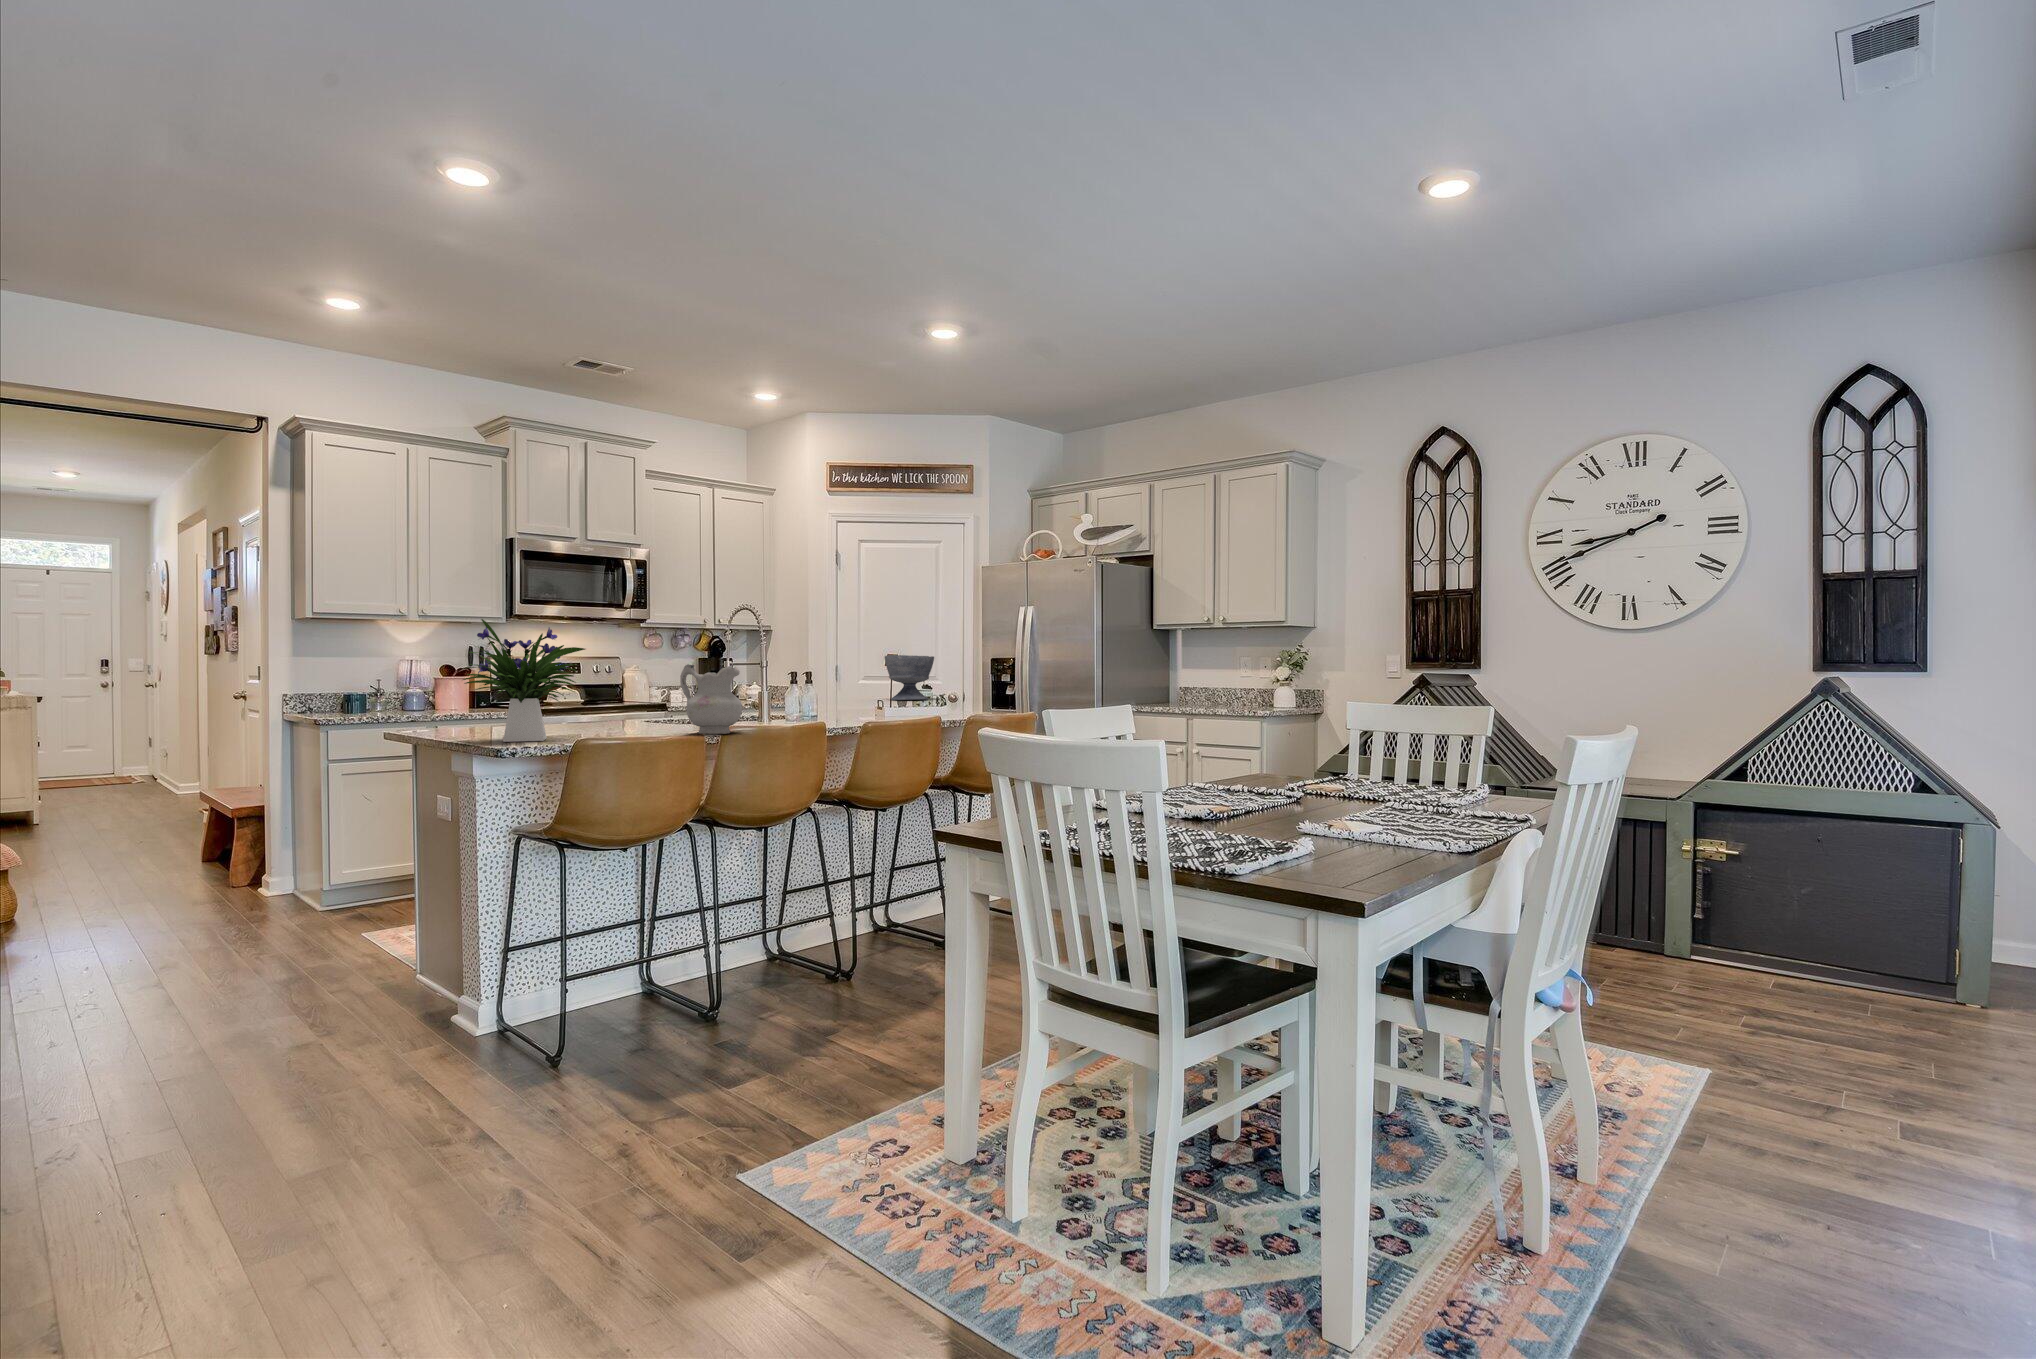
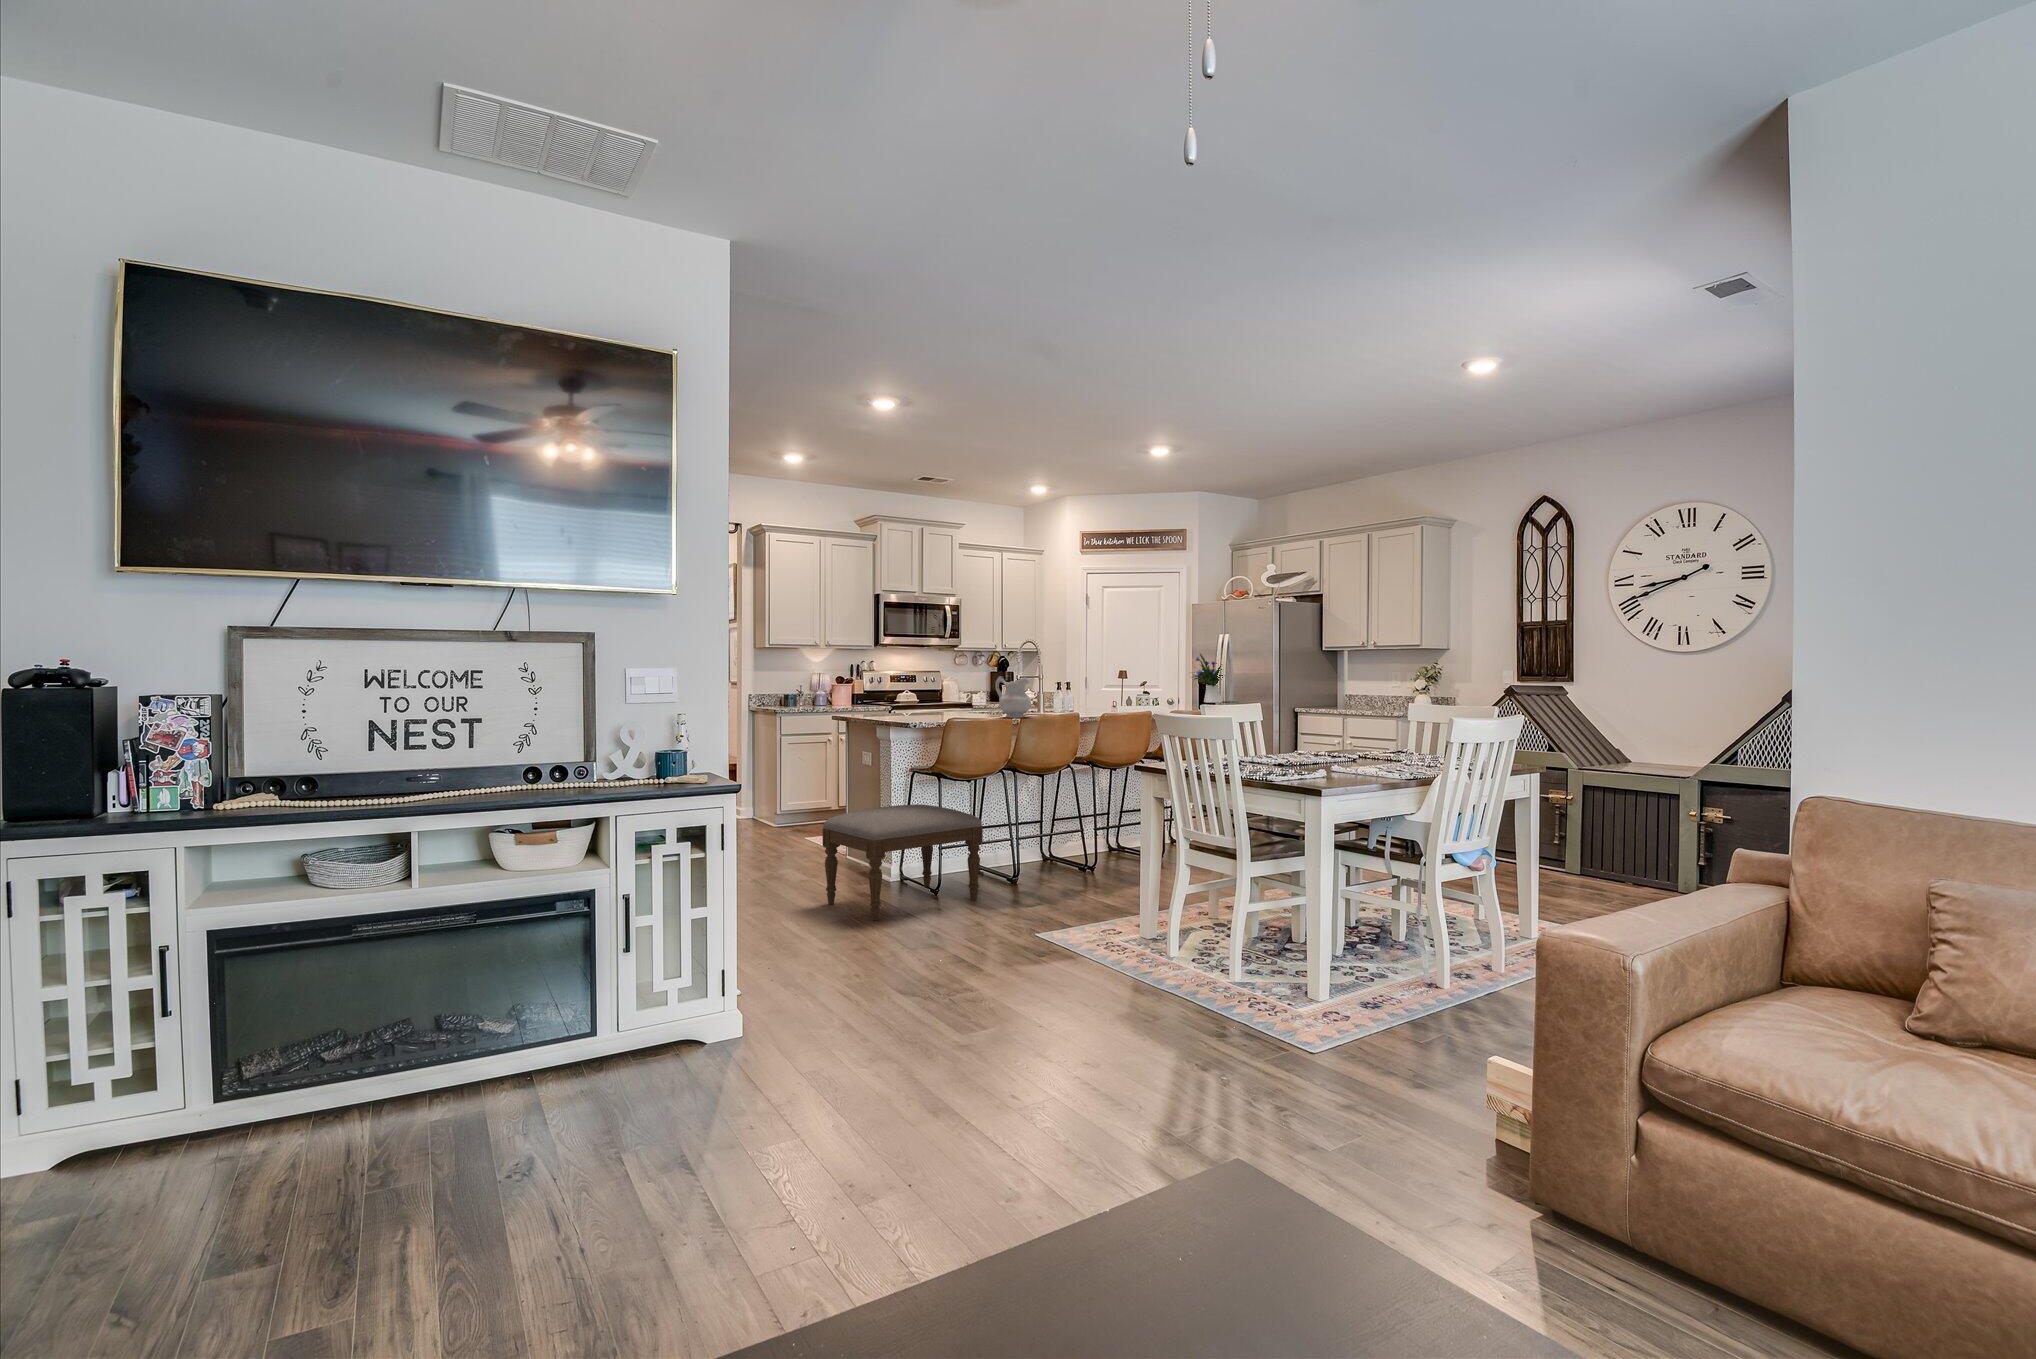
flower arrangement: present [463,619,585,742] -> present [1194,654,1225,703]
bowl: present [885,655,934,700] -> none [1121,670,1157,702]
ottoman: none [301,900,644,1166] -> present [823,804,983,920]

